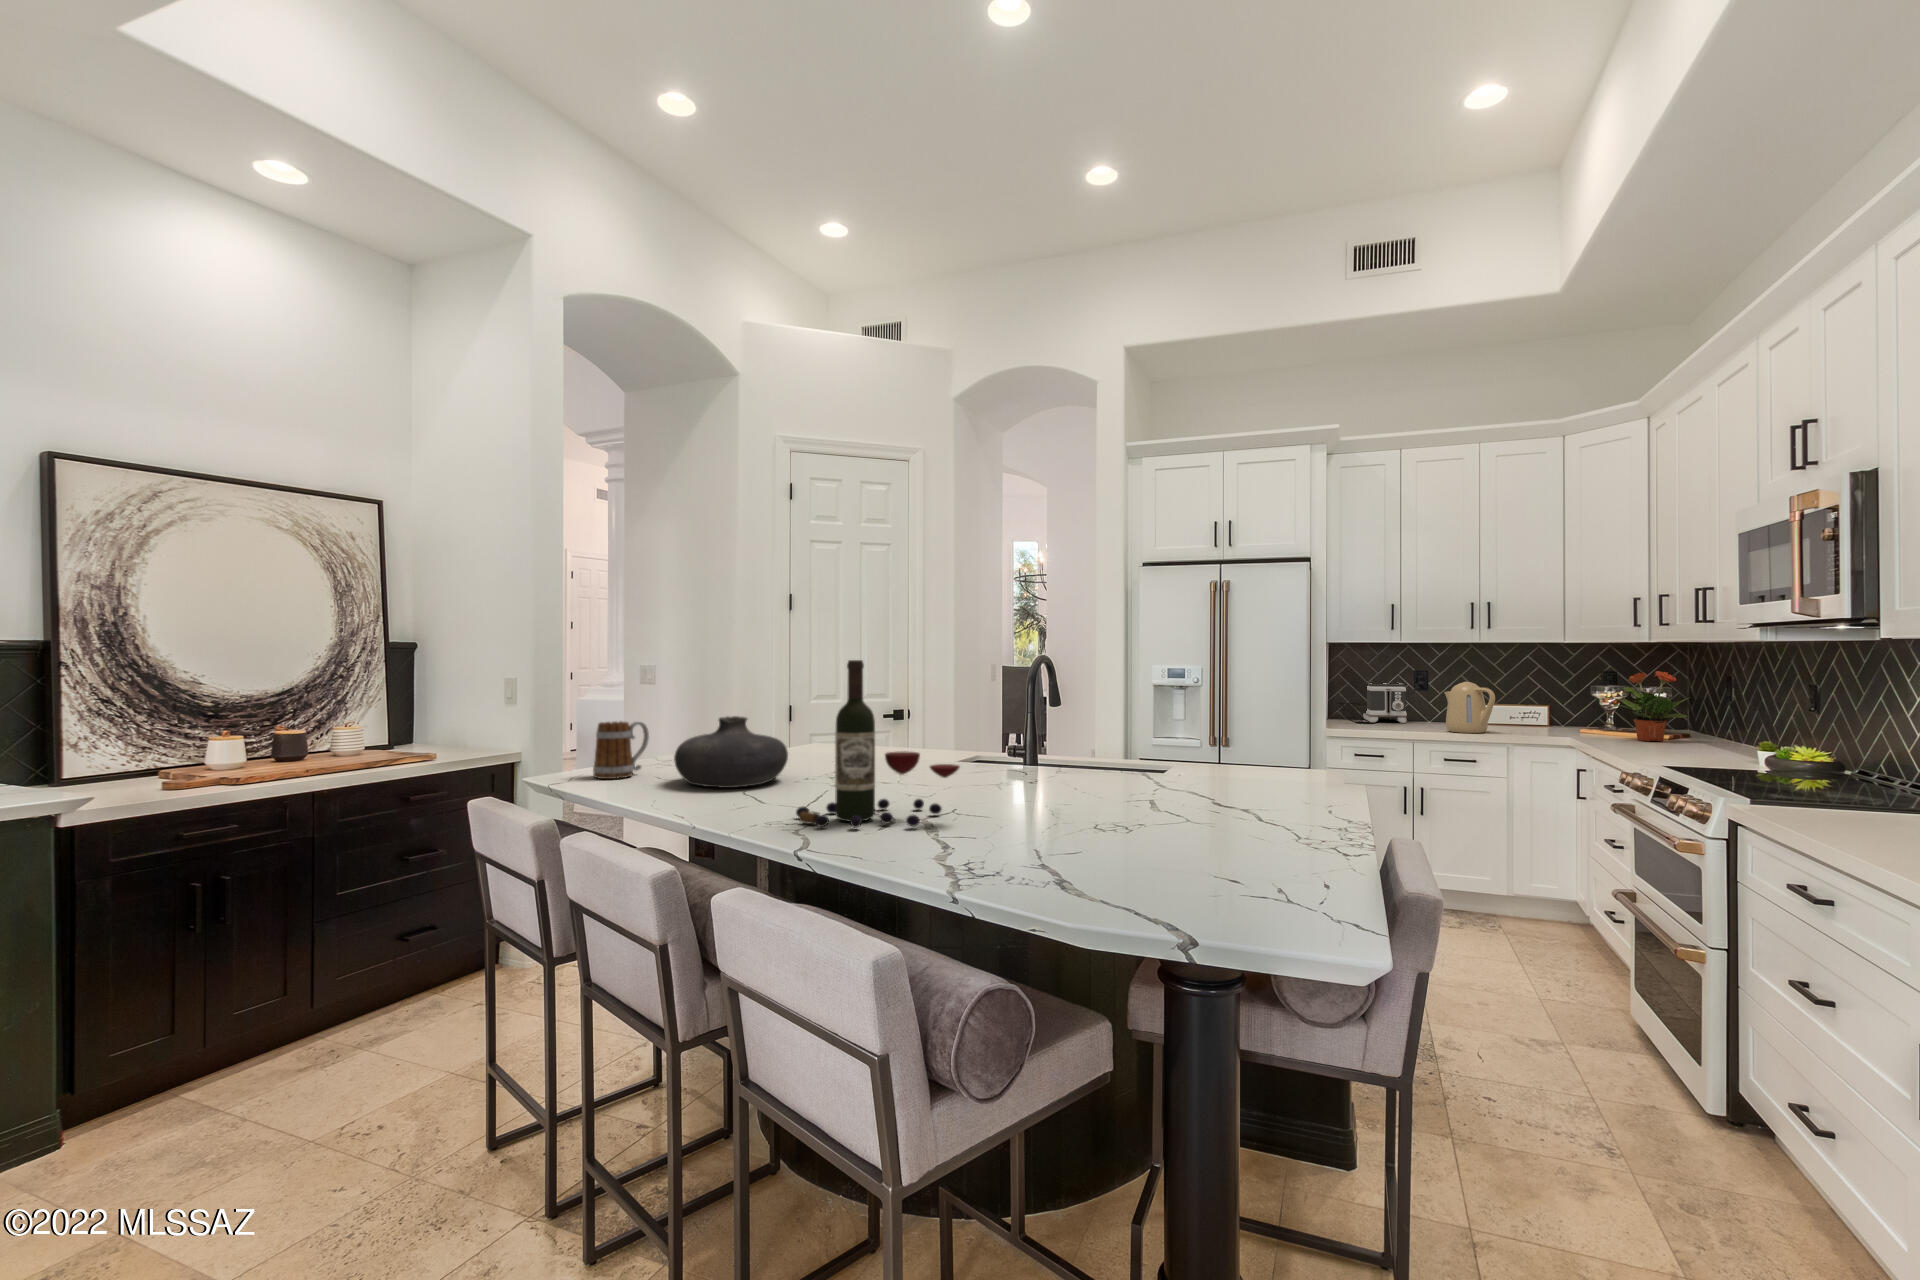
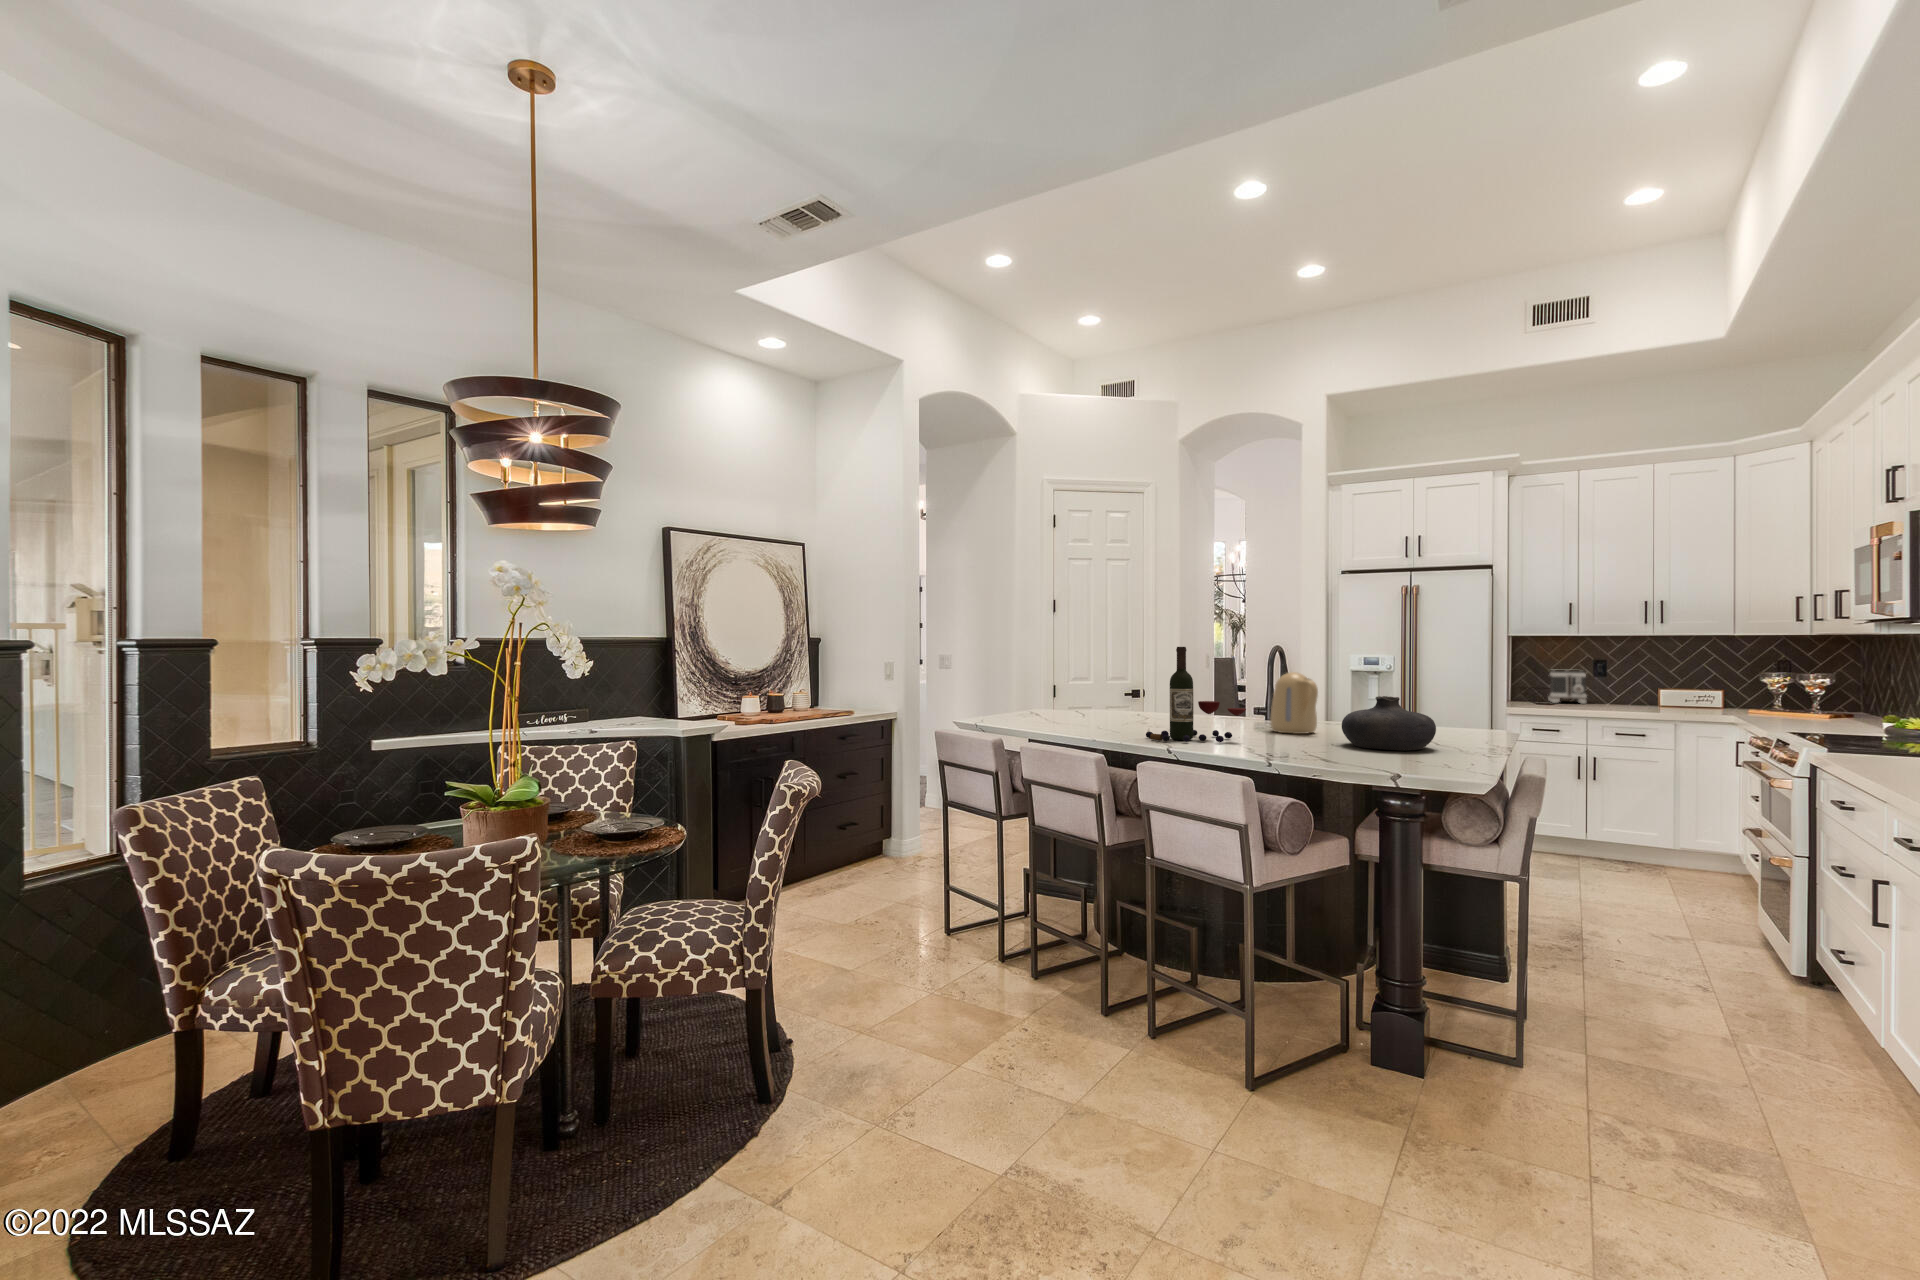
potted plant: present [1614,671,1689,741] -> none [1770,659,1842,718]
kettle: present [1444,682,1495,733] -> present [1270,672,1318,734]
vase: present [674,716,788,788] -> present [1342,696,1436,750]
mug: present [593,721,649,779] -> none [995,686,1025,721]

